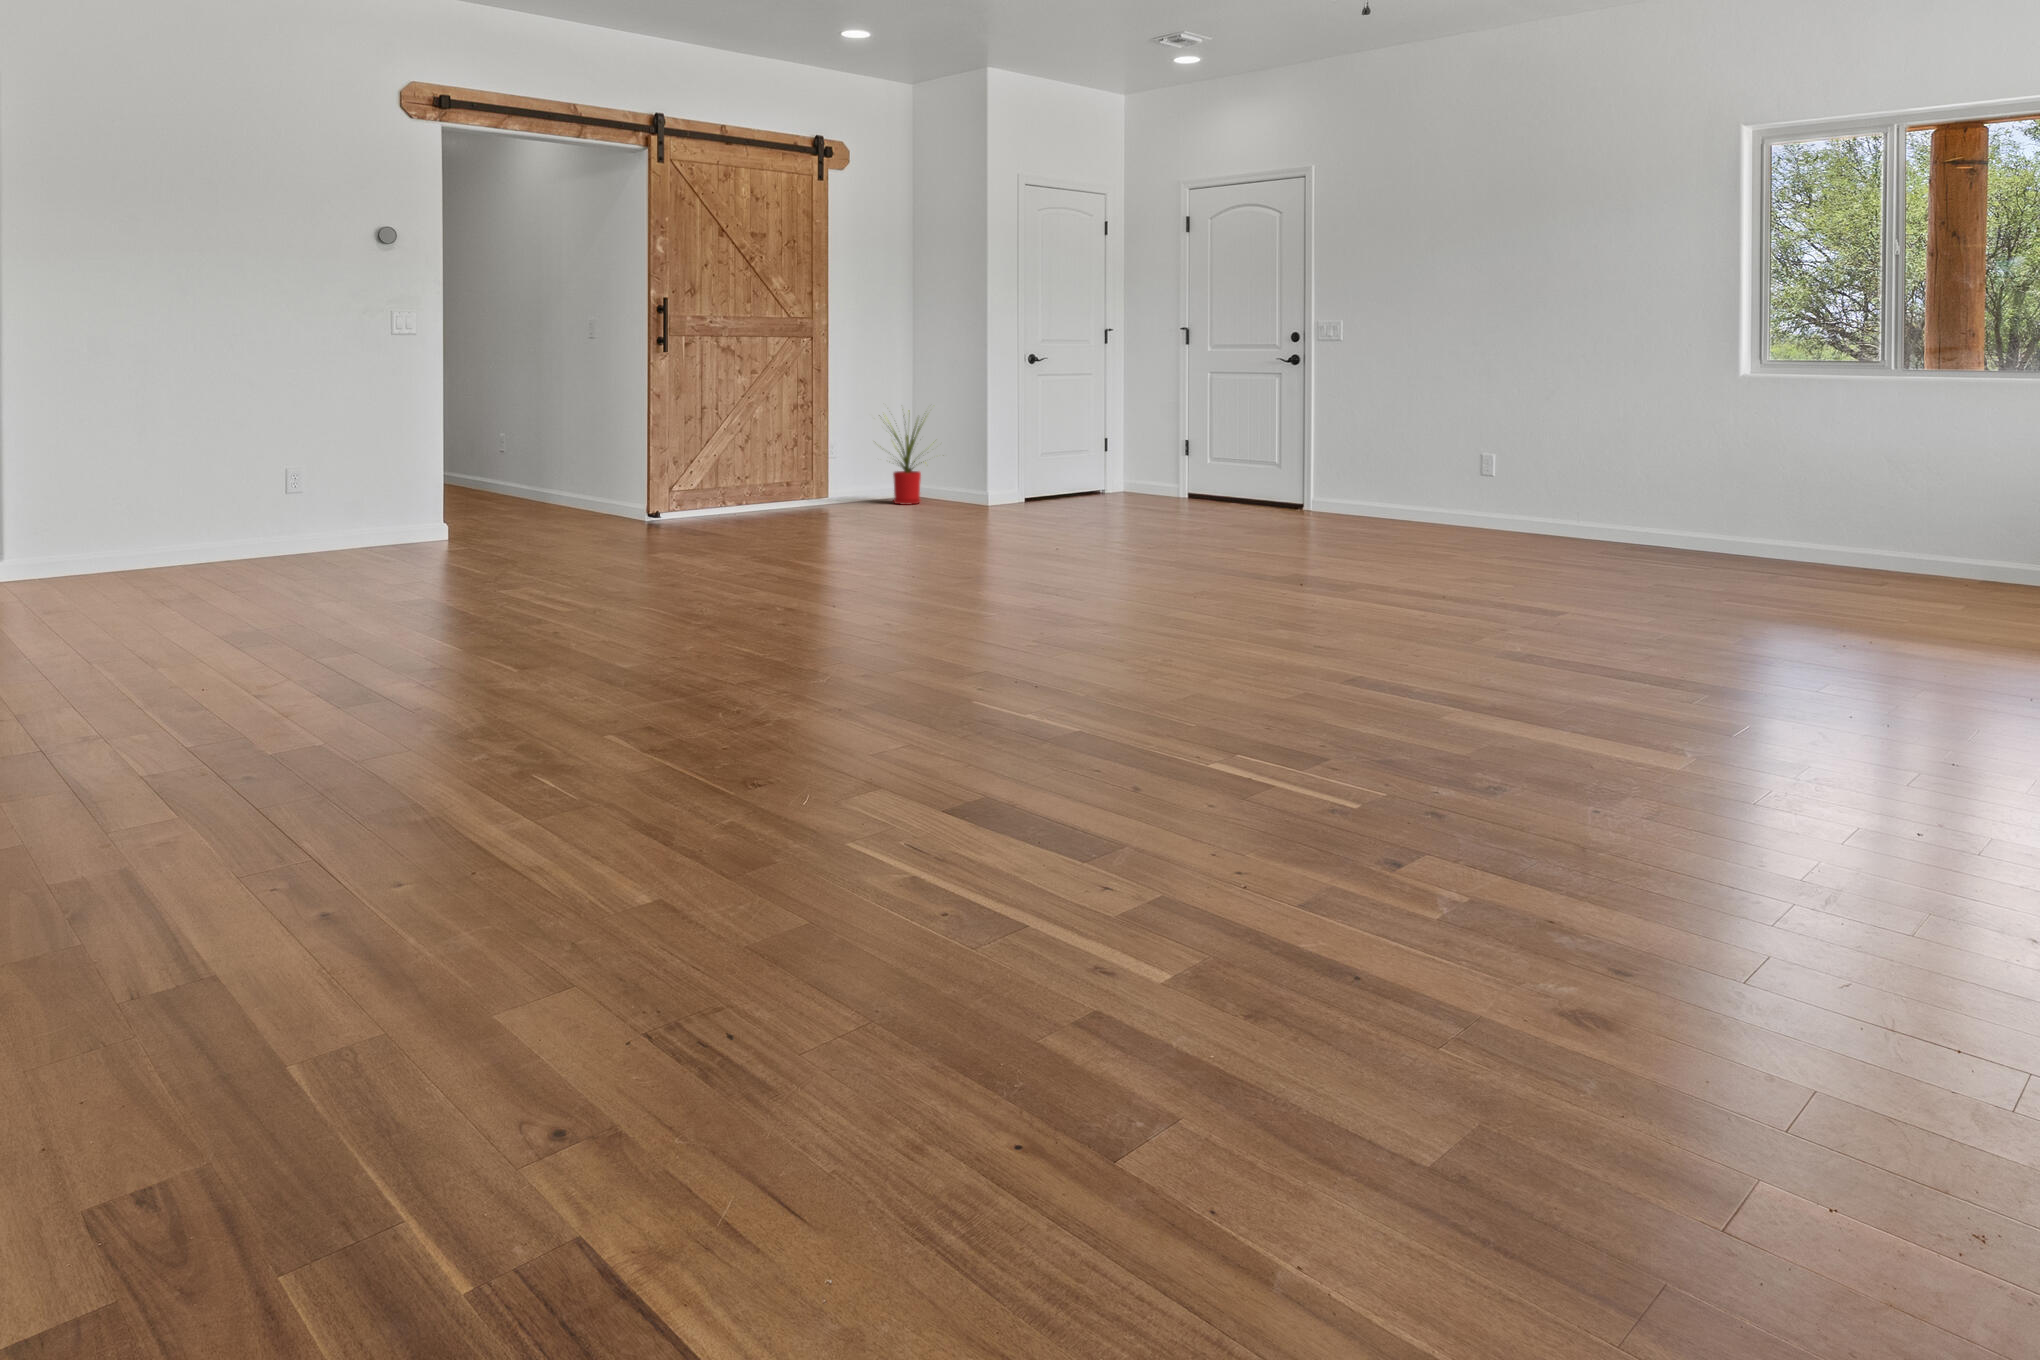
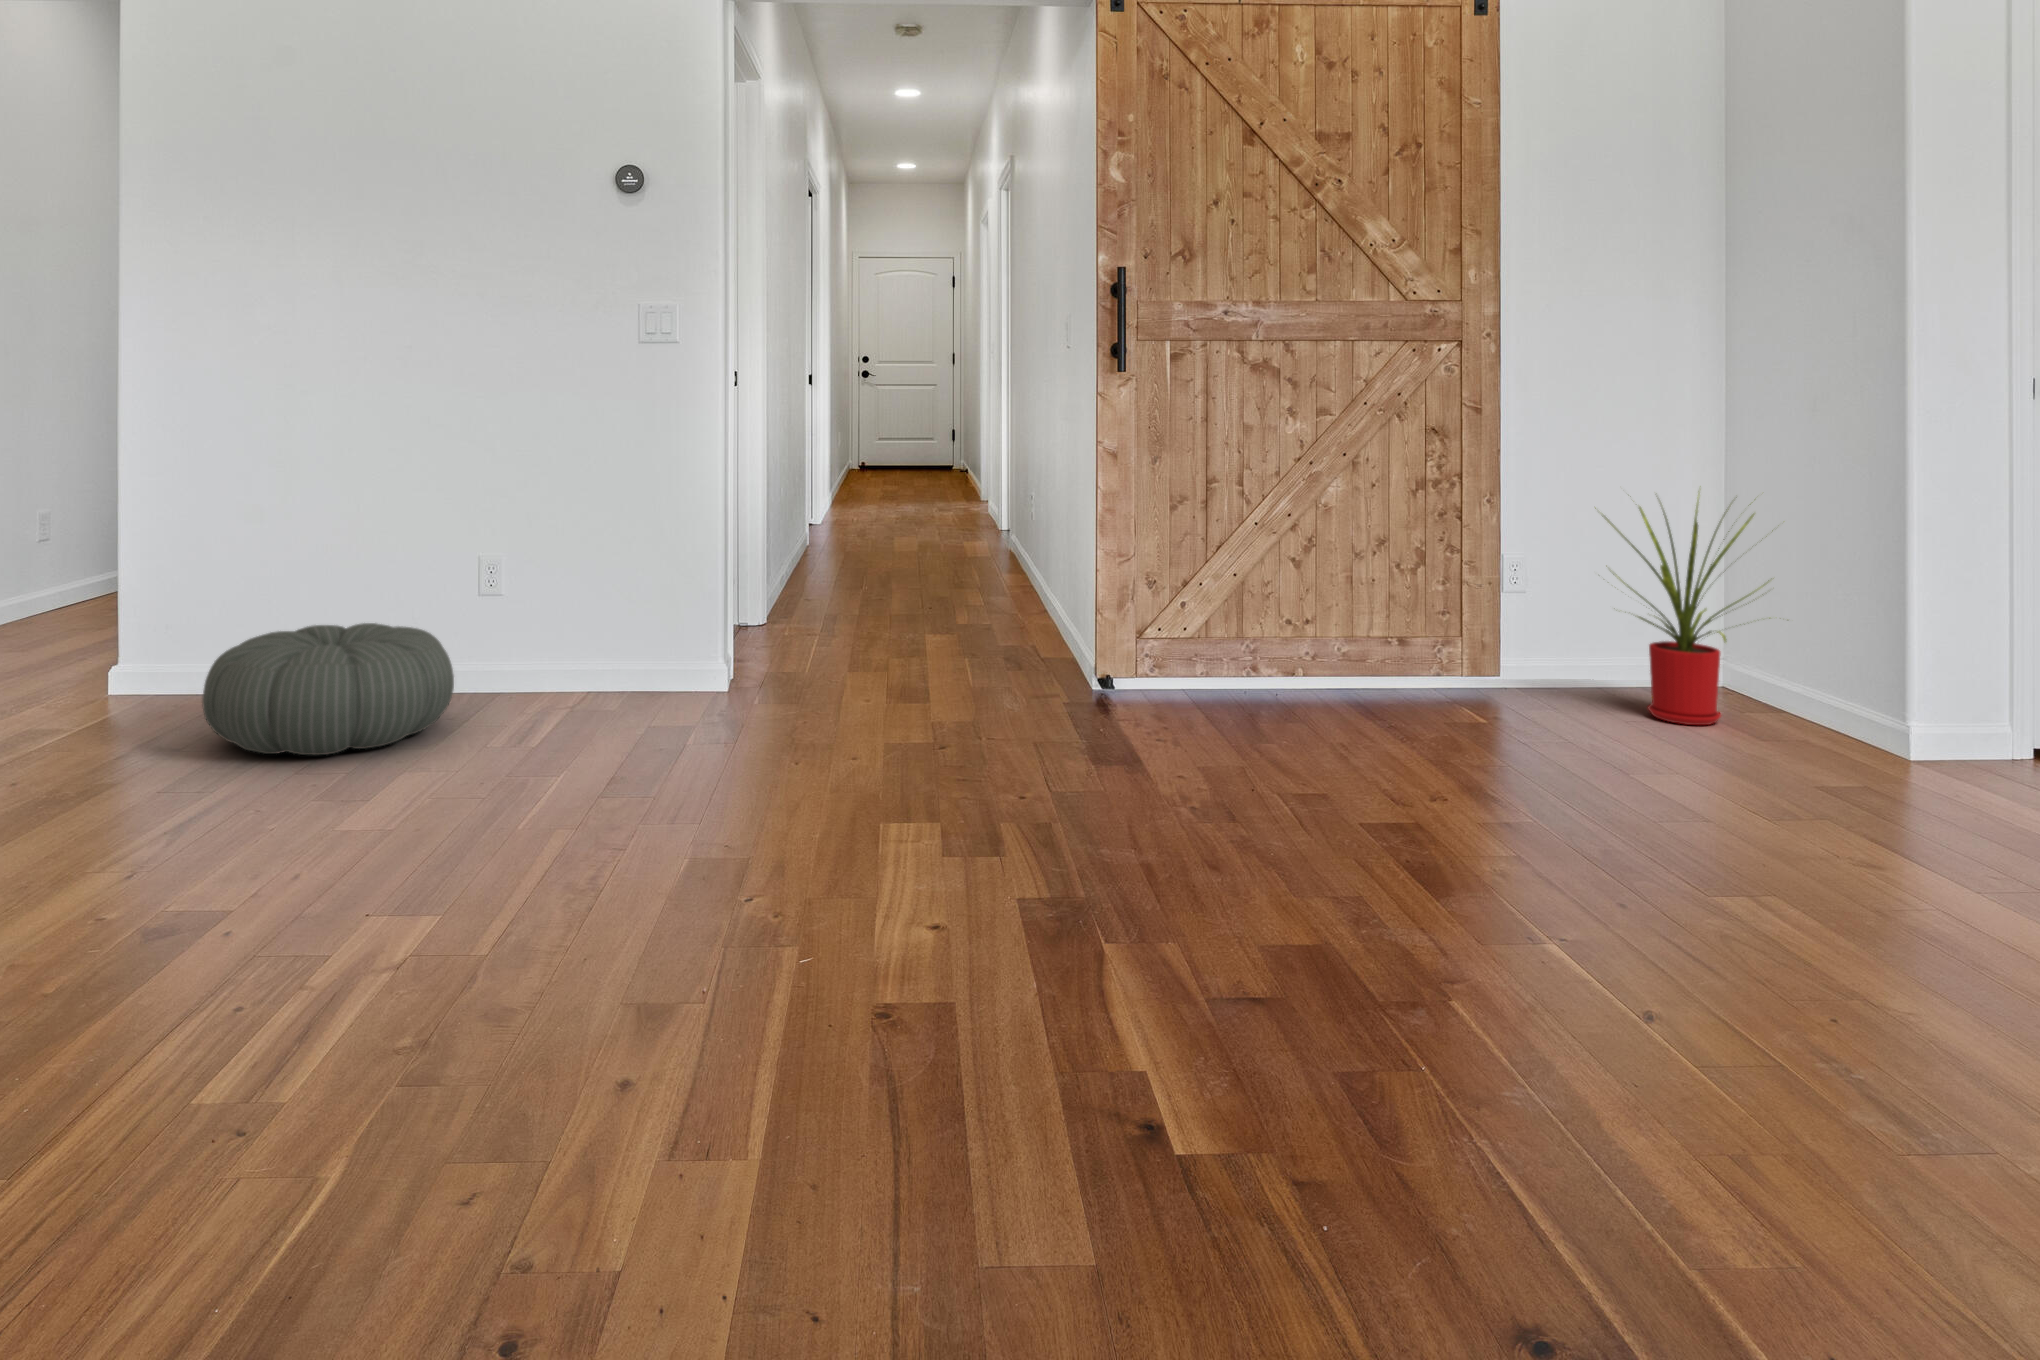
pouf: none [210,514,369,587] -> present [202,623,454,755]

